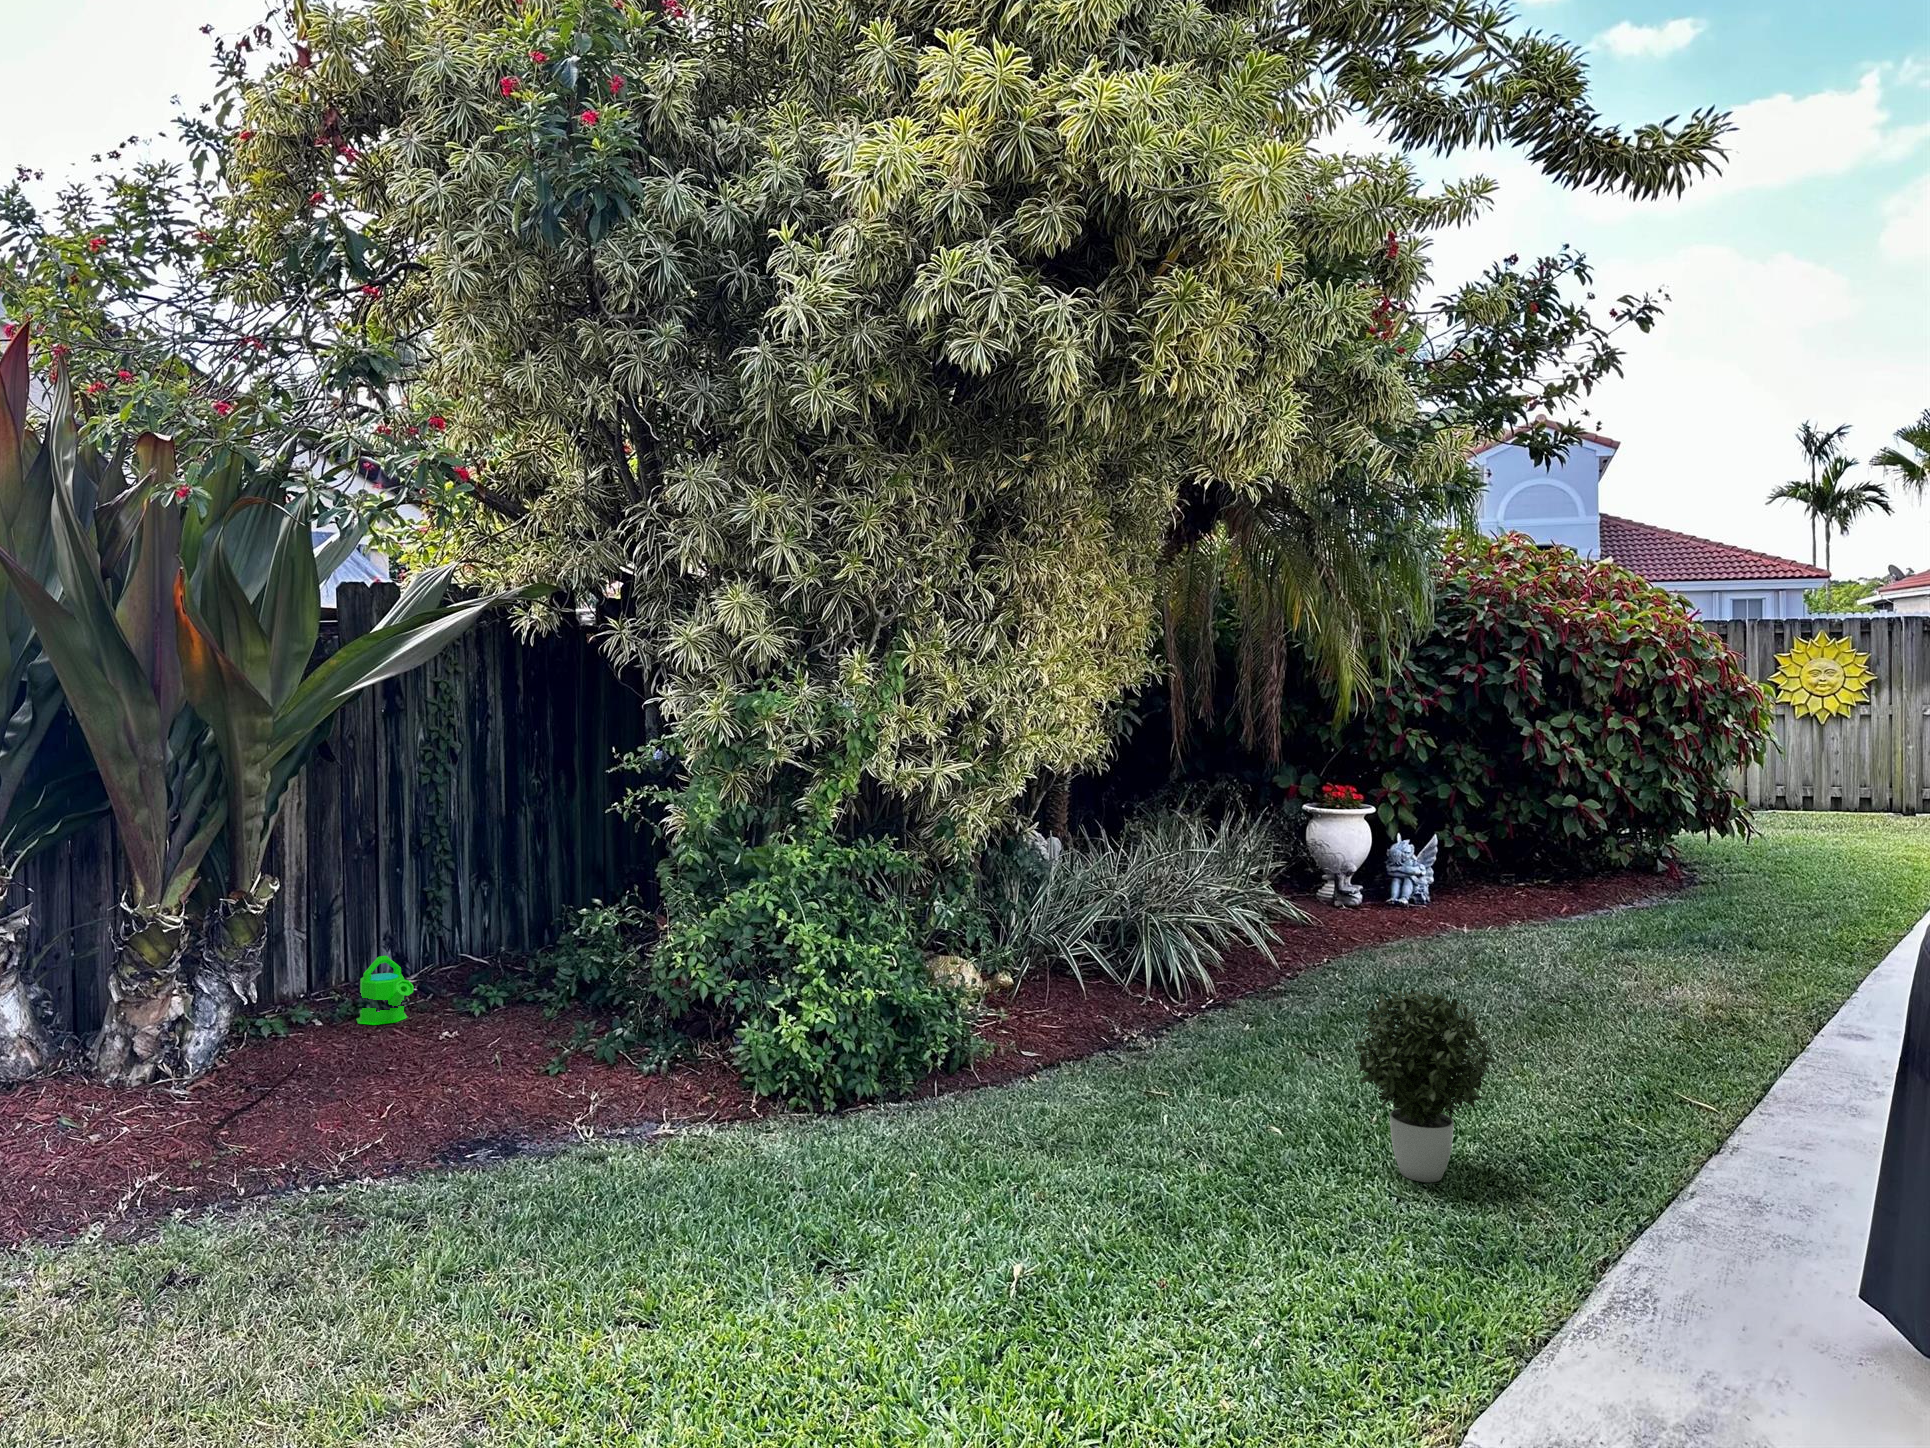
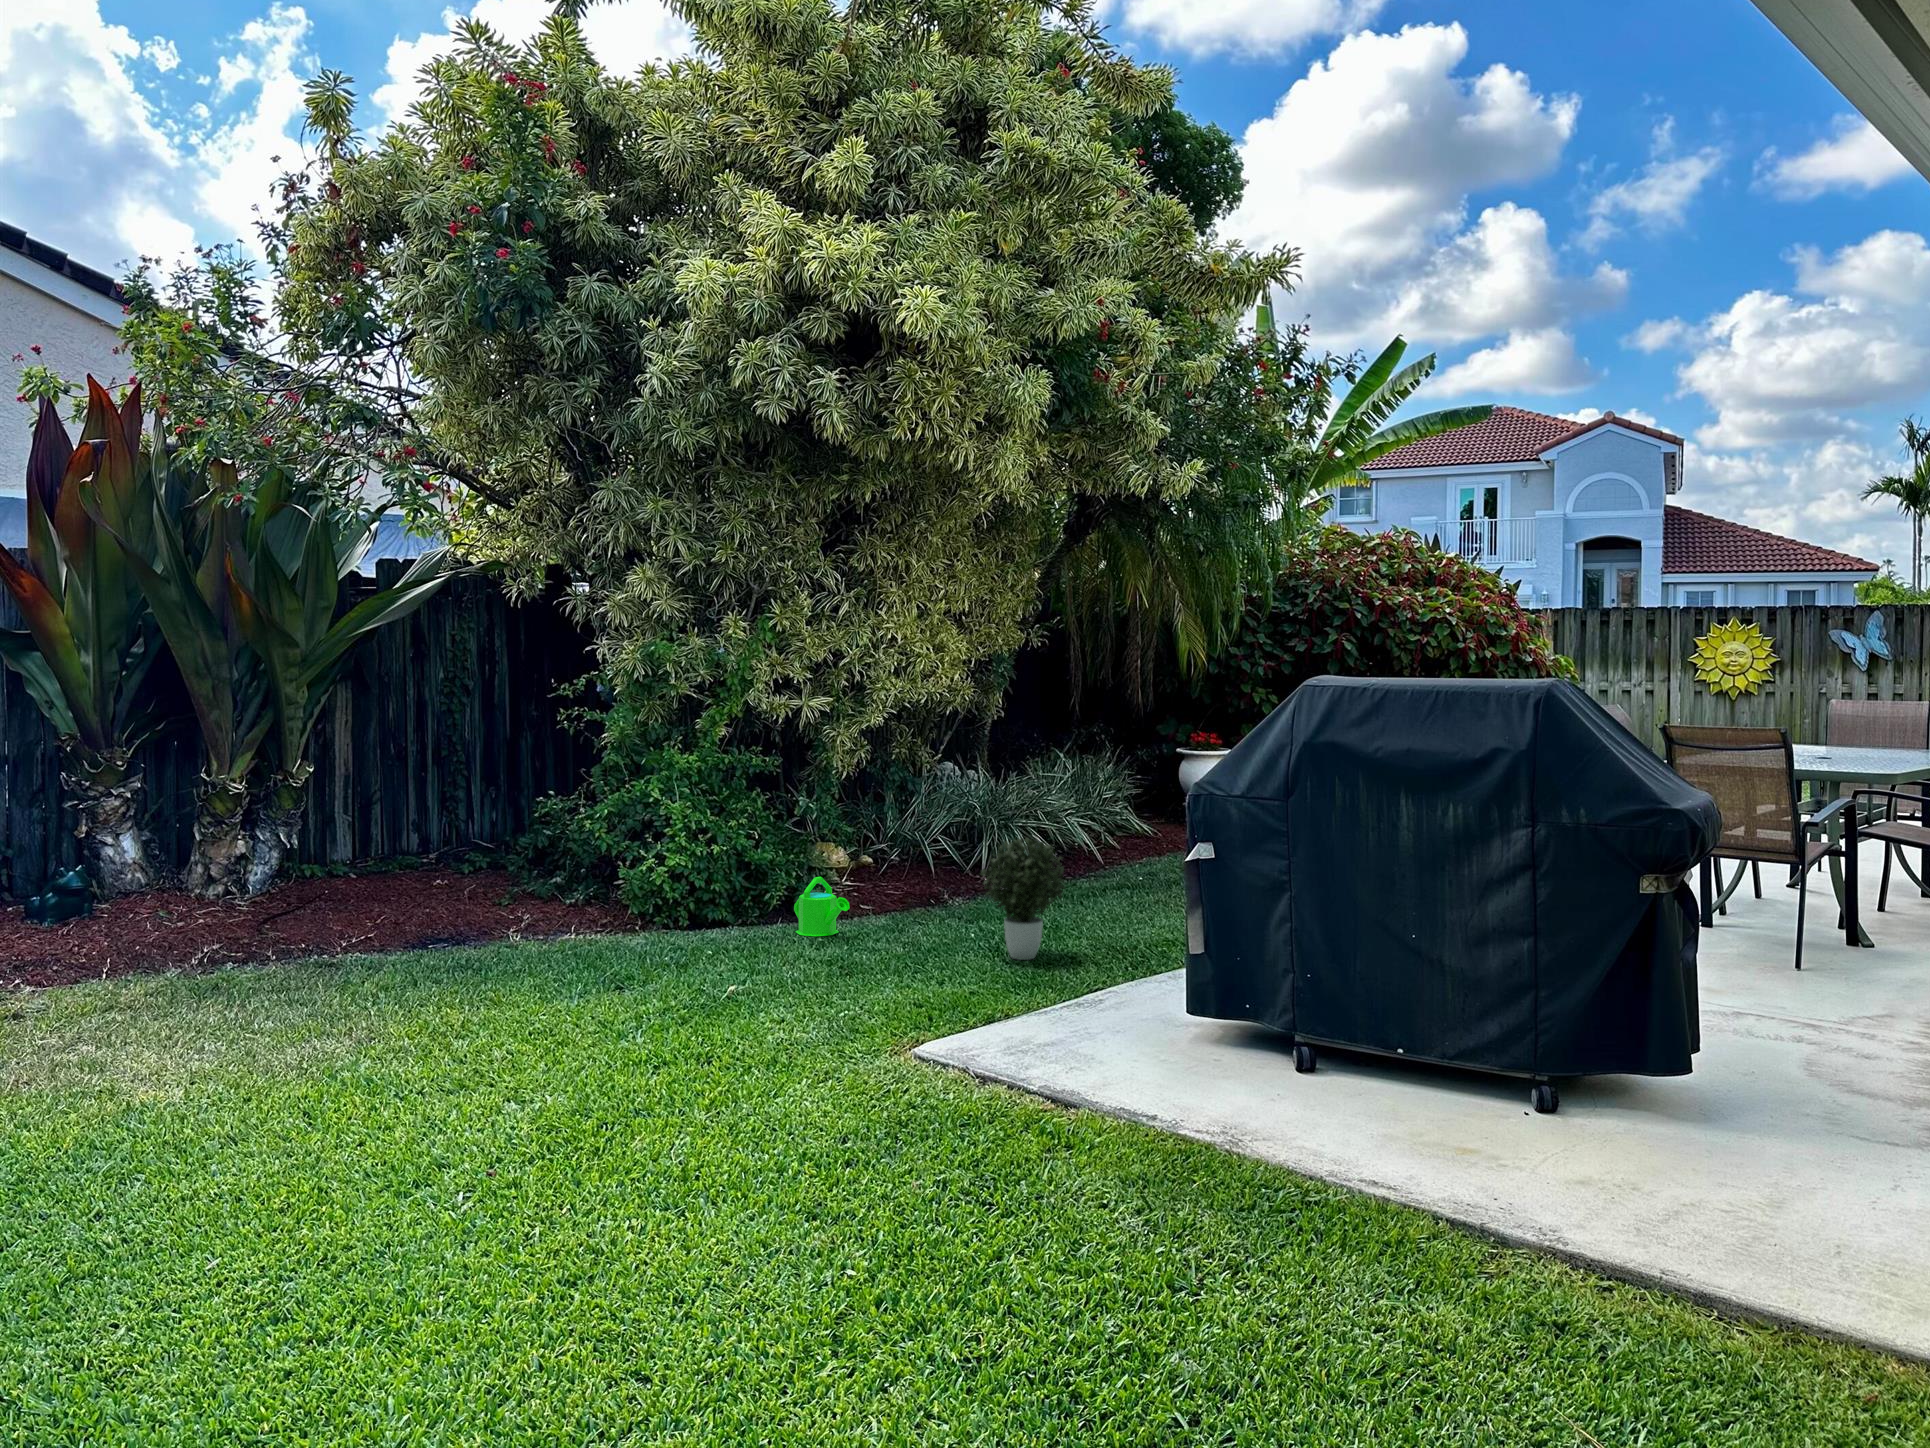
watering can: present [356,955,414,1025] -> present [794,877,850,937]

